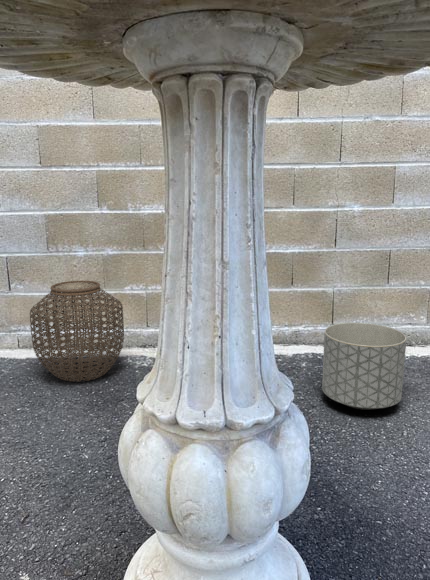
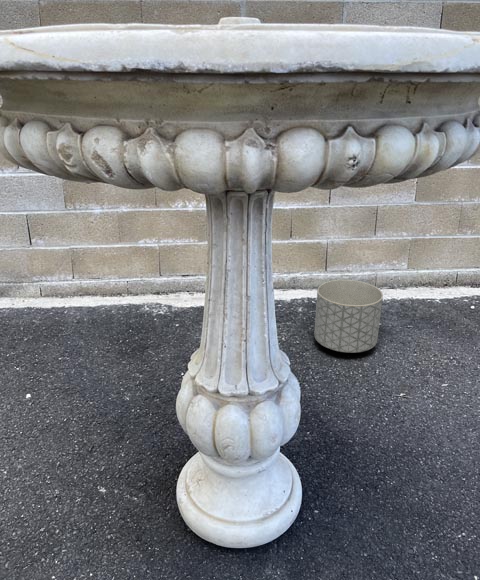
woven basket: present [30,281,124,382] -> none [59,240,142,331]

